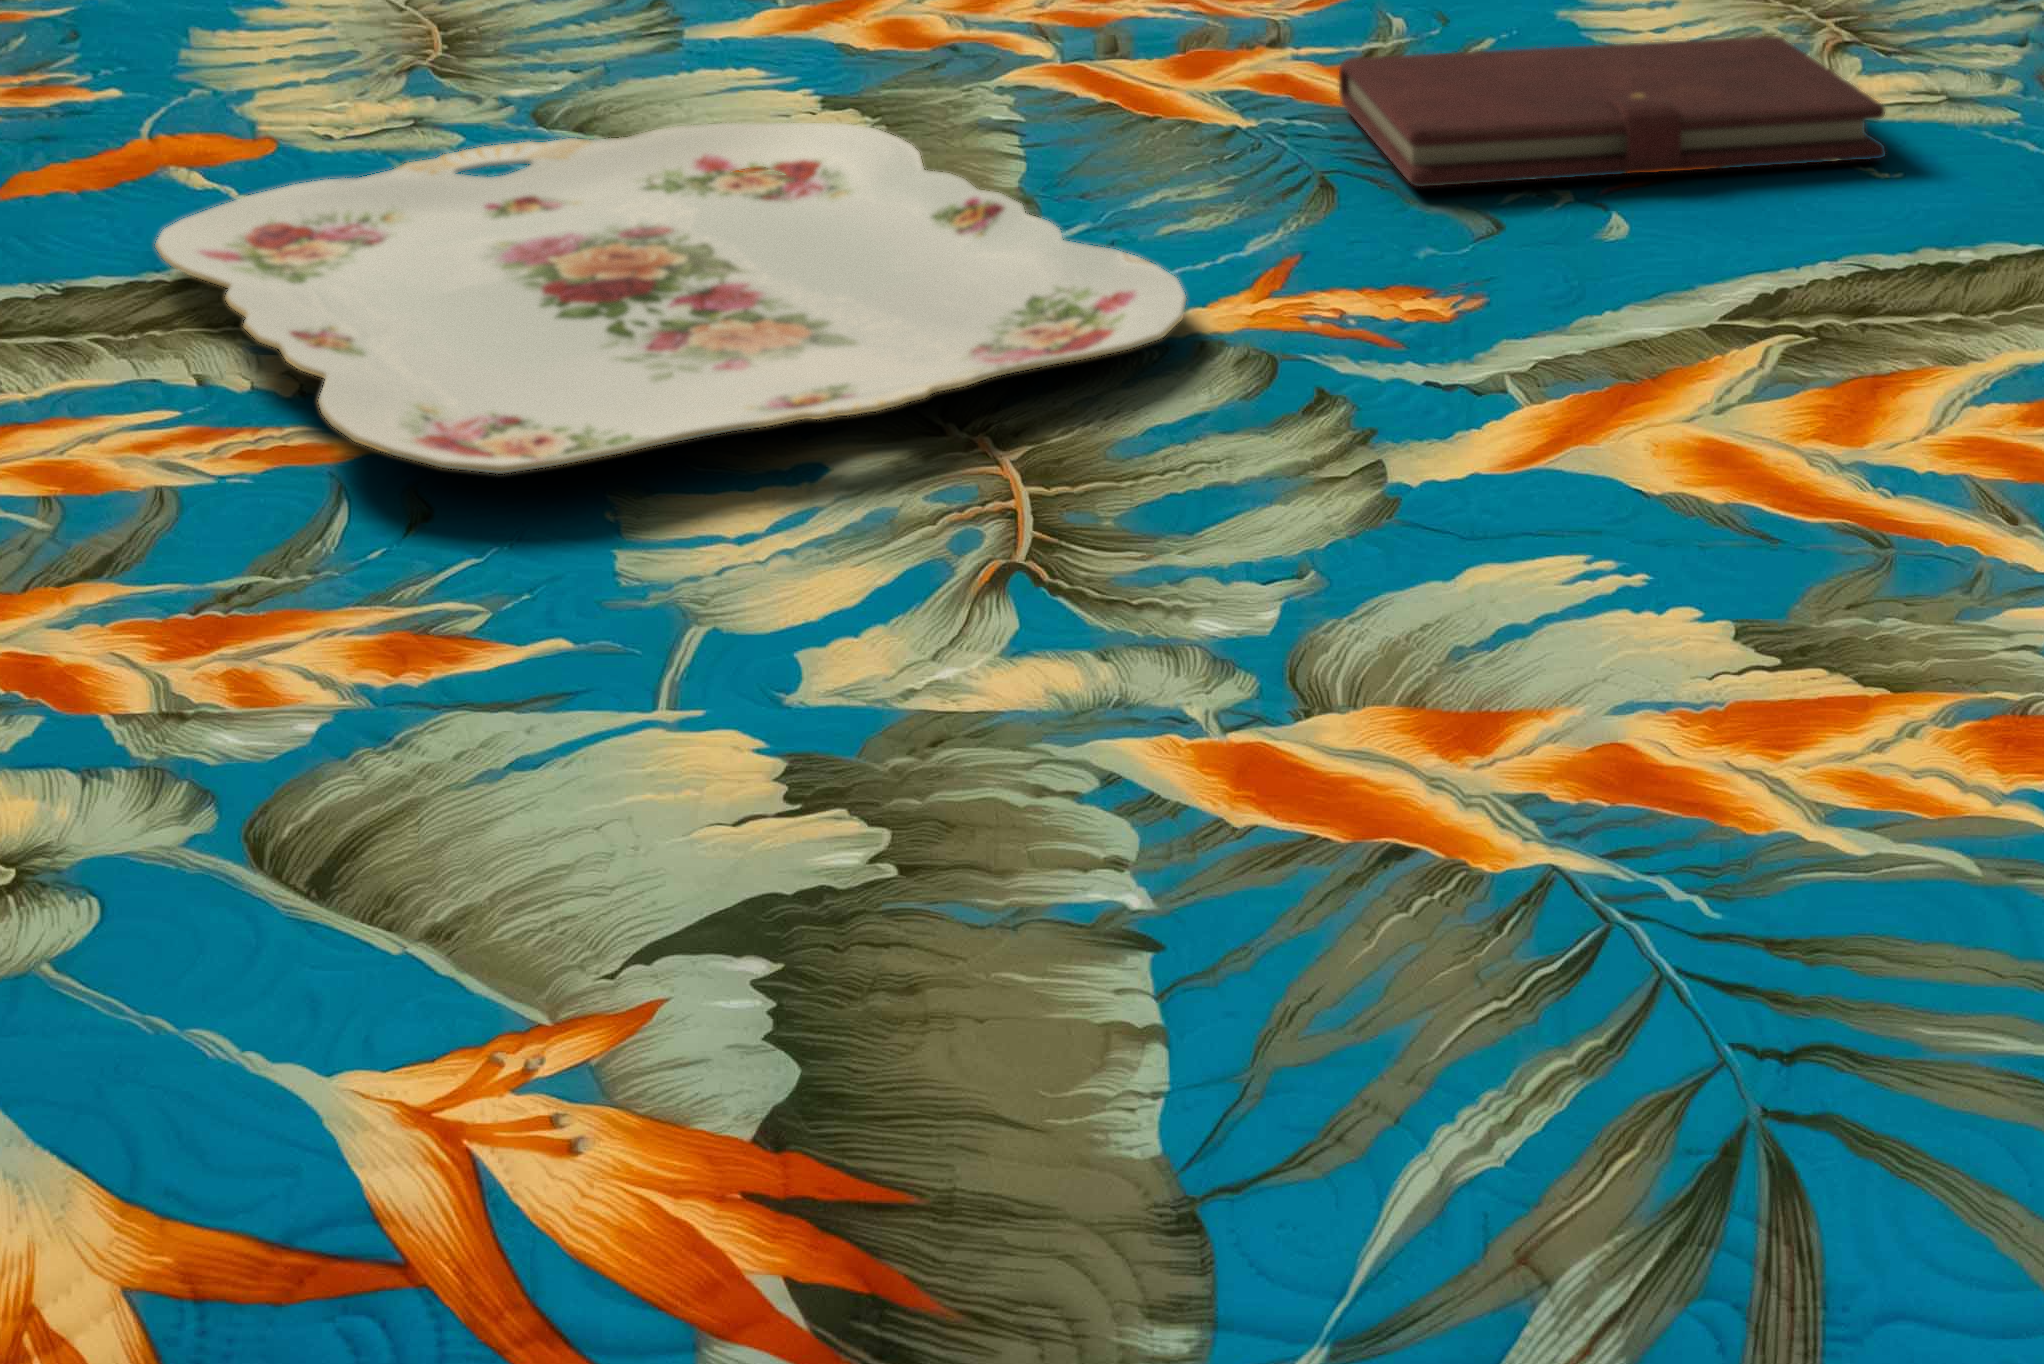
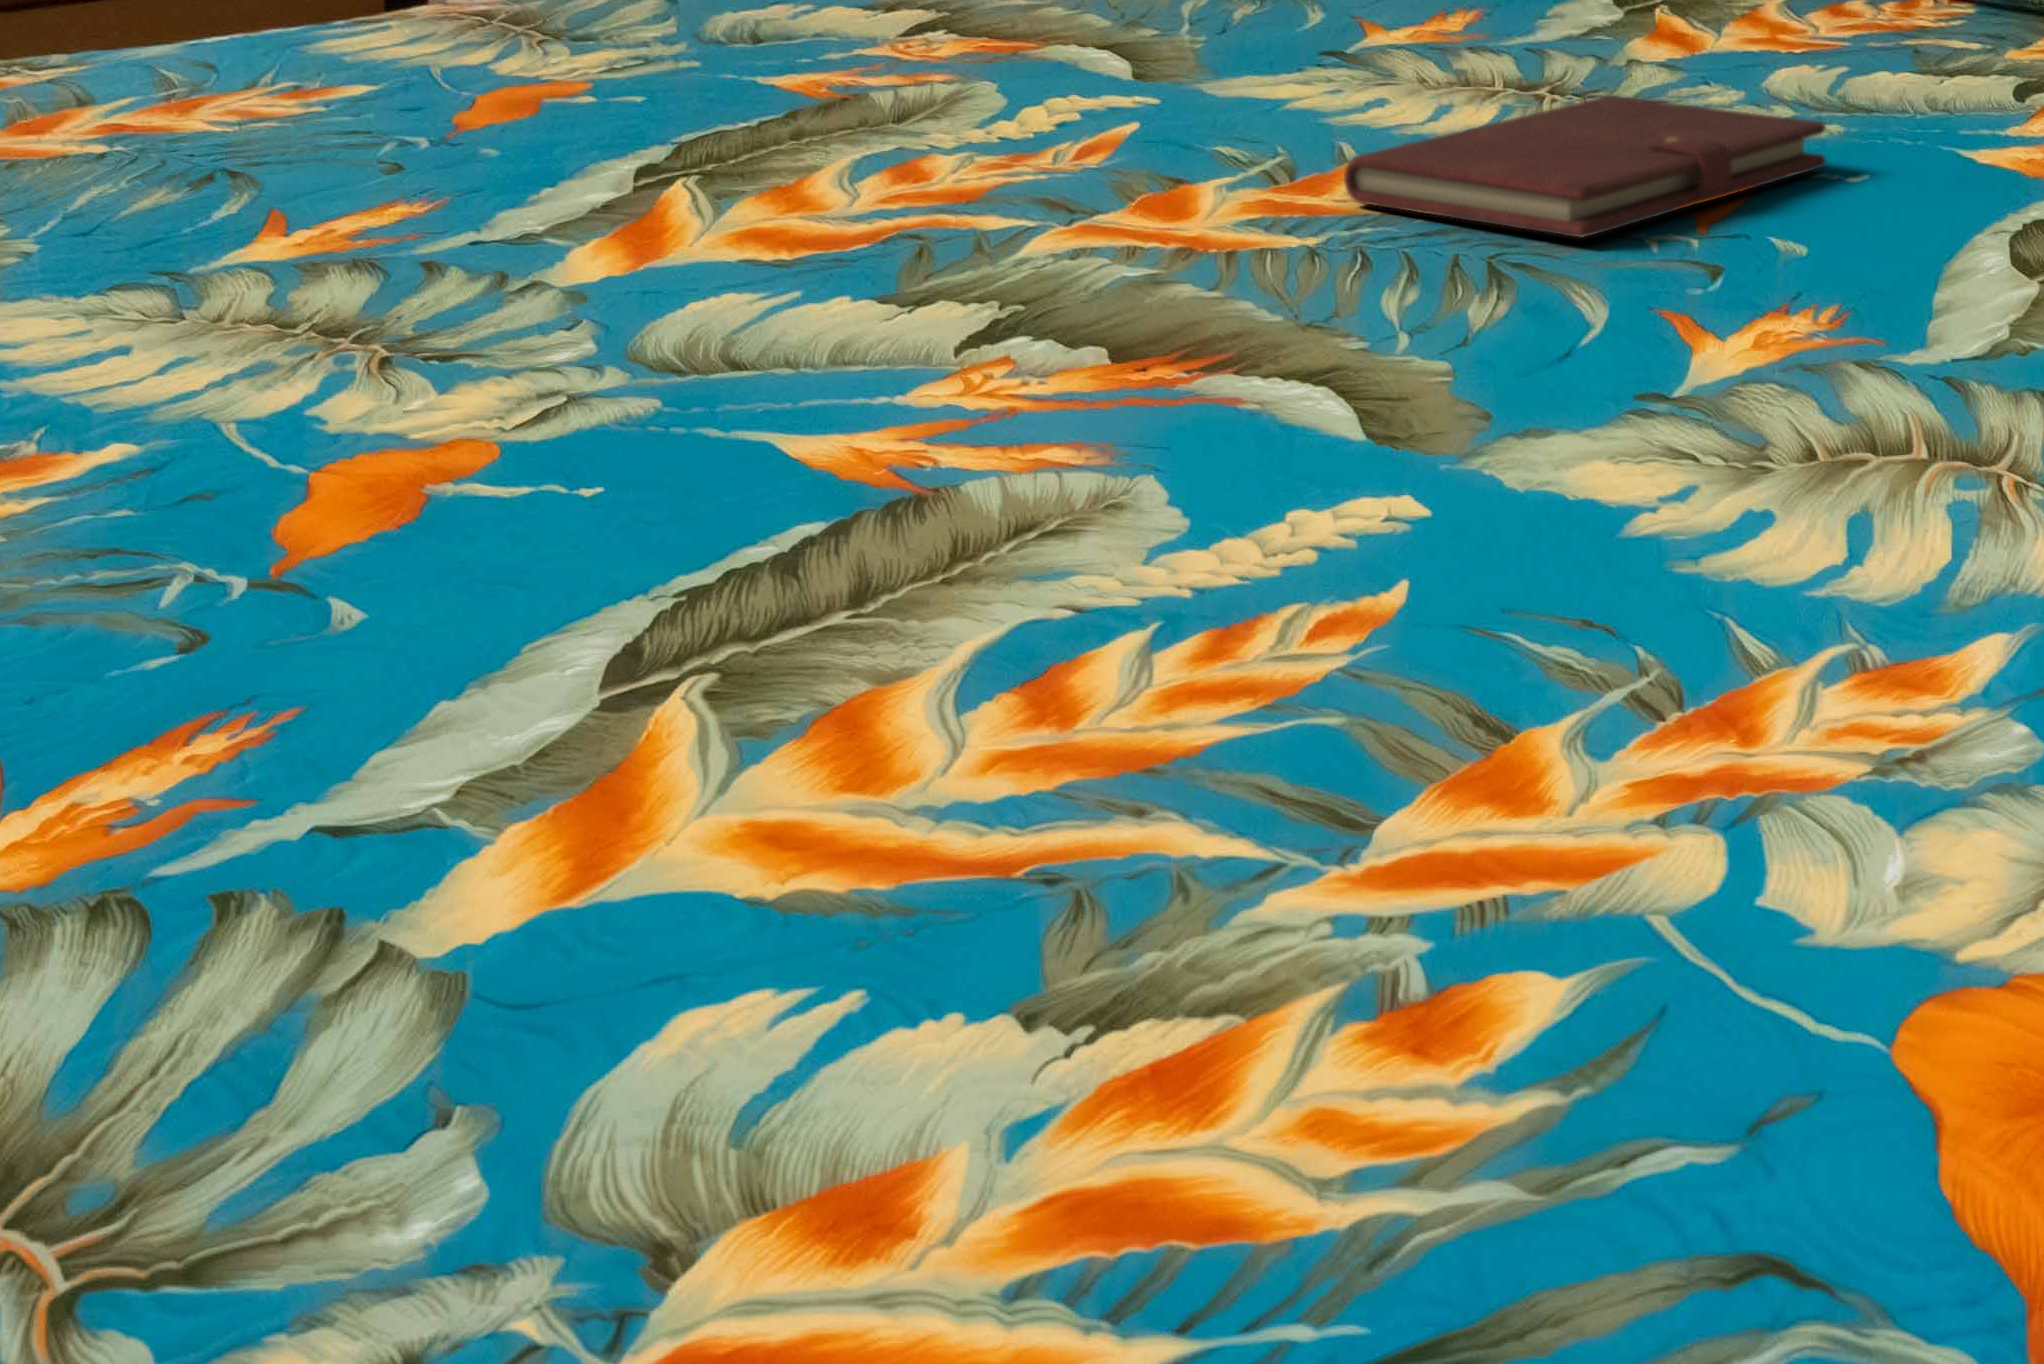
serving tray: present [156,123,1186,474] -> none [621,276,1753,538]

